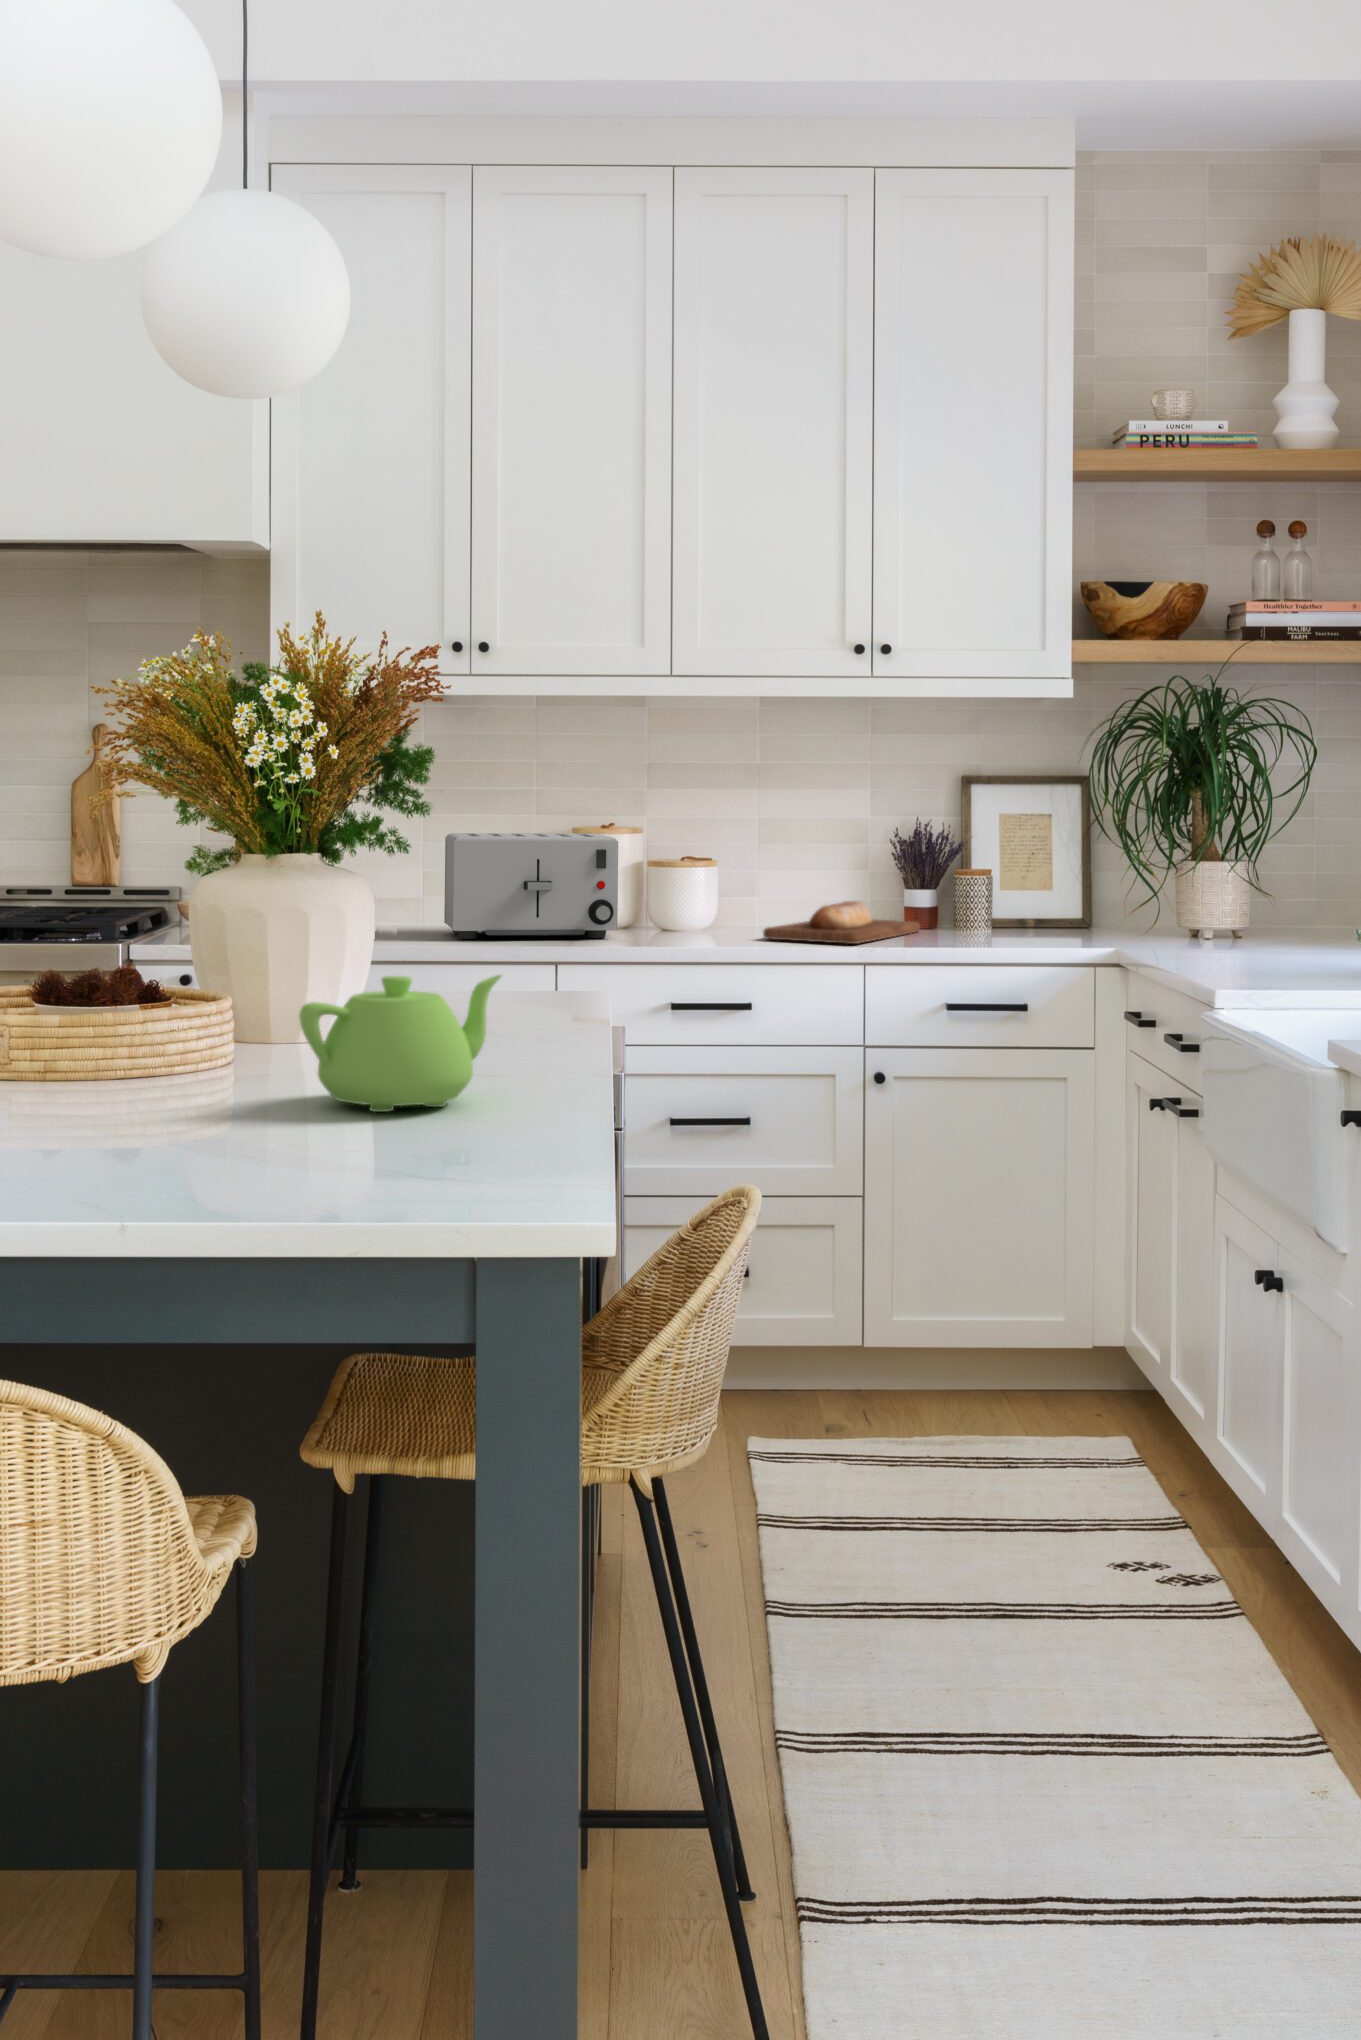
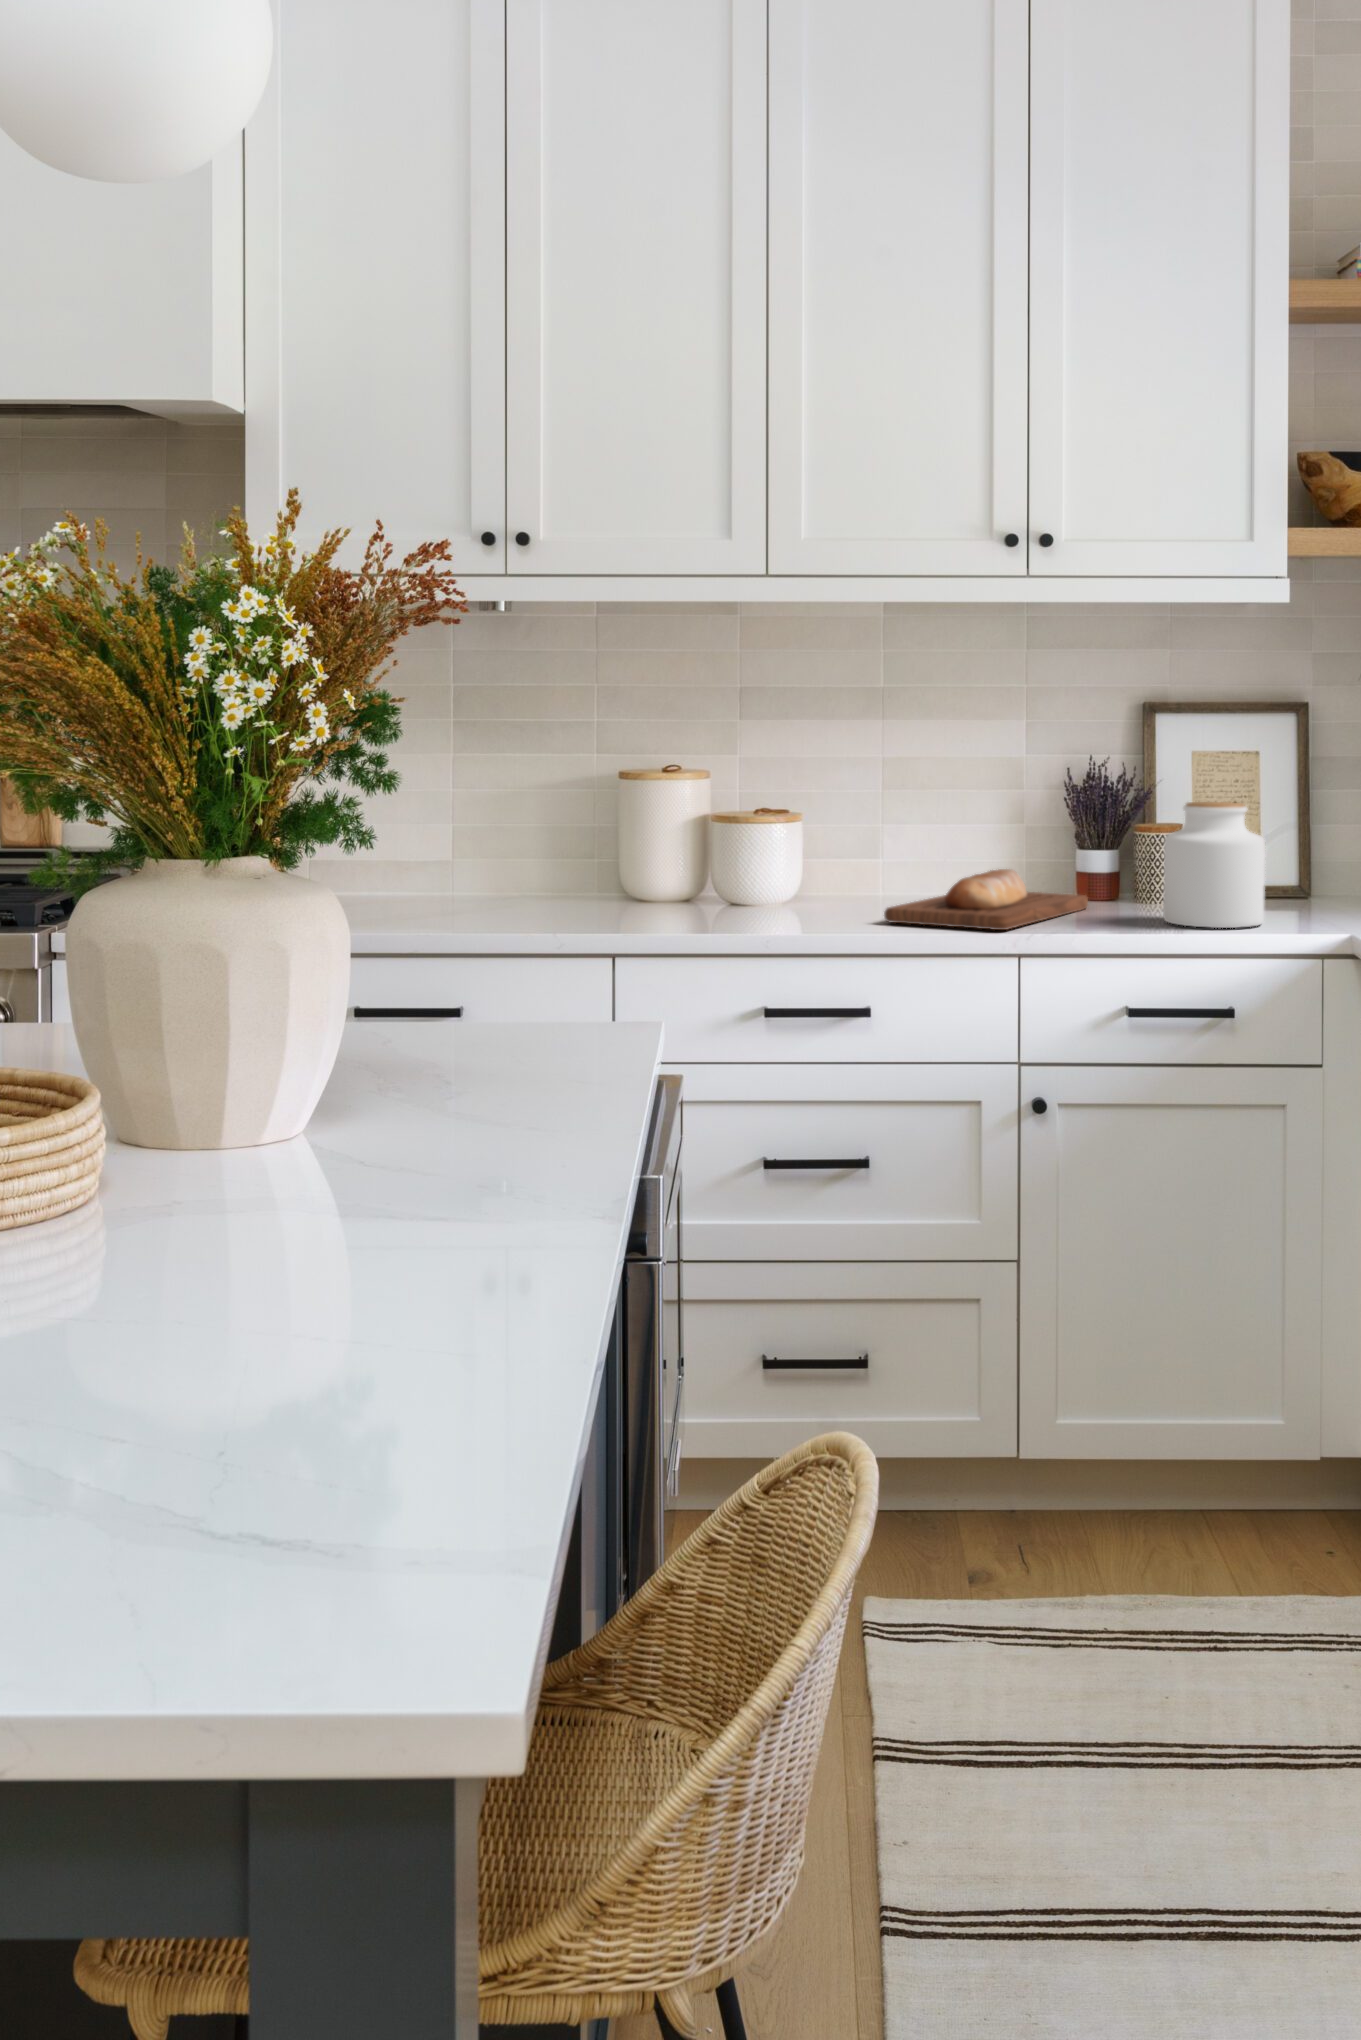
toaster: present [444,833,618,939] -> none [472,784,694,924]
jar: none [976,849,1053,944] -> present [1163,802,1265,928]
teapot: present [299,975,501,1112] -> none [42,1056,414,1307]

